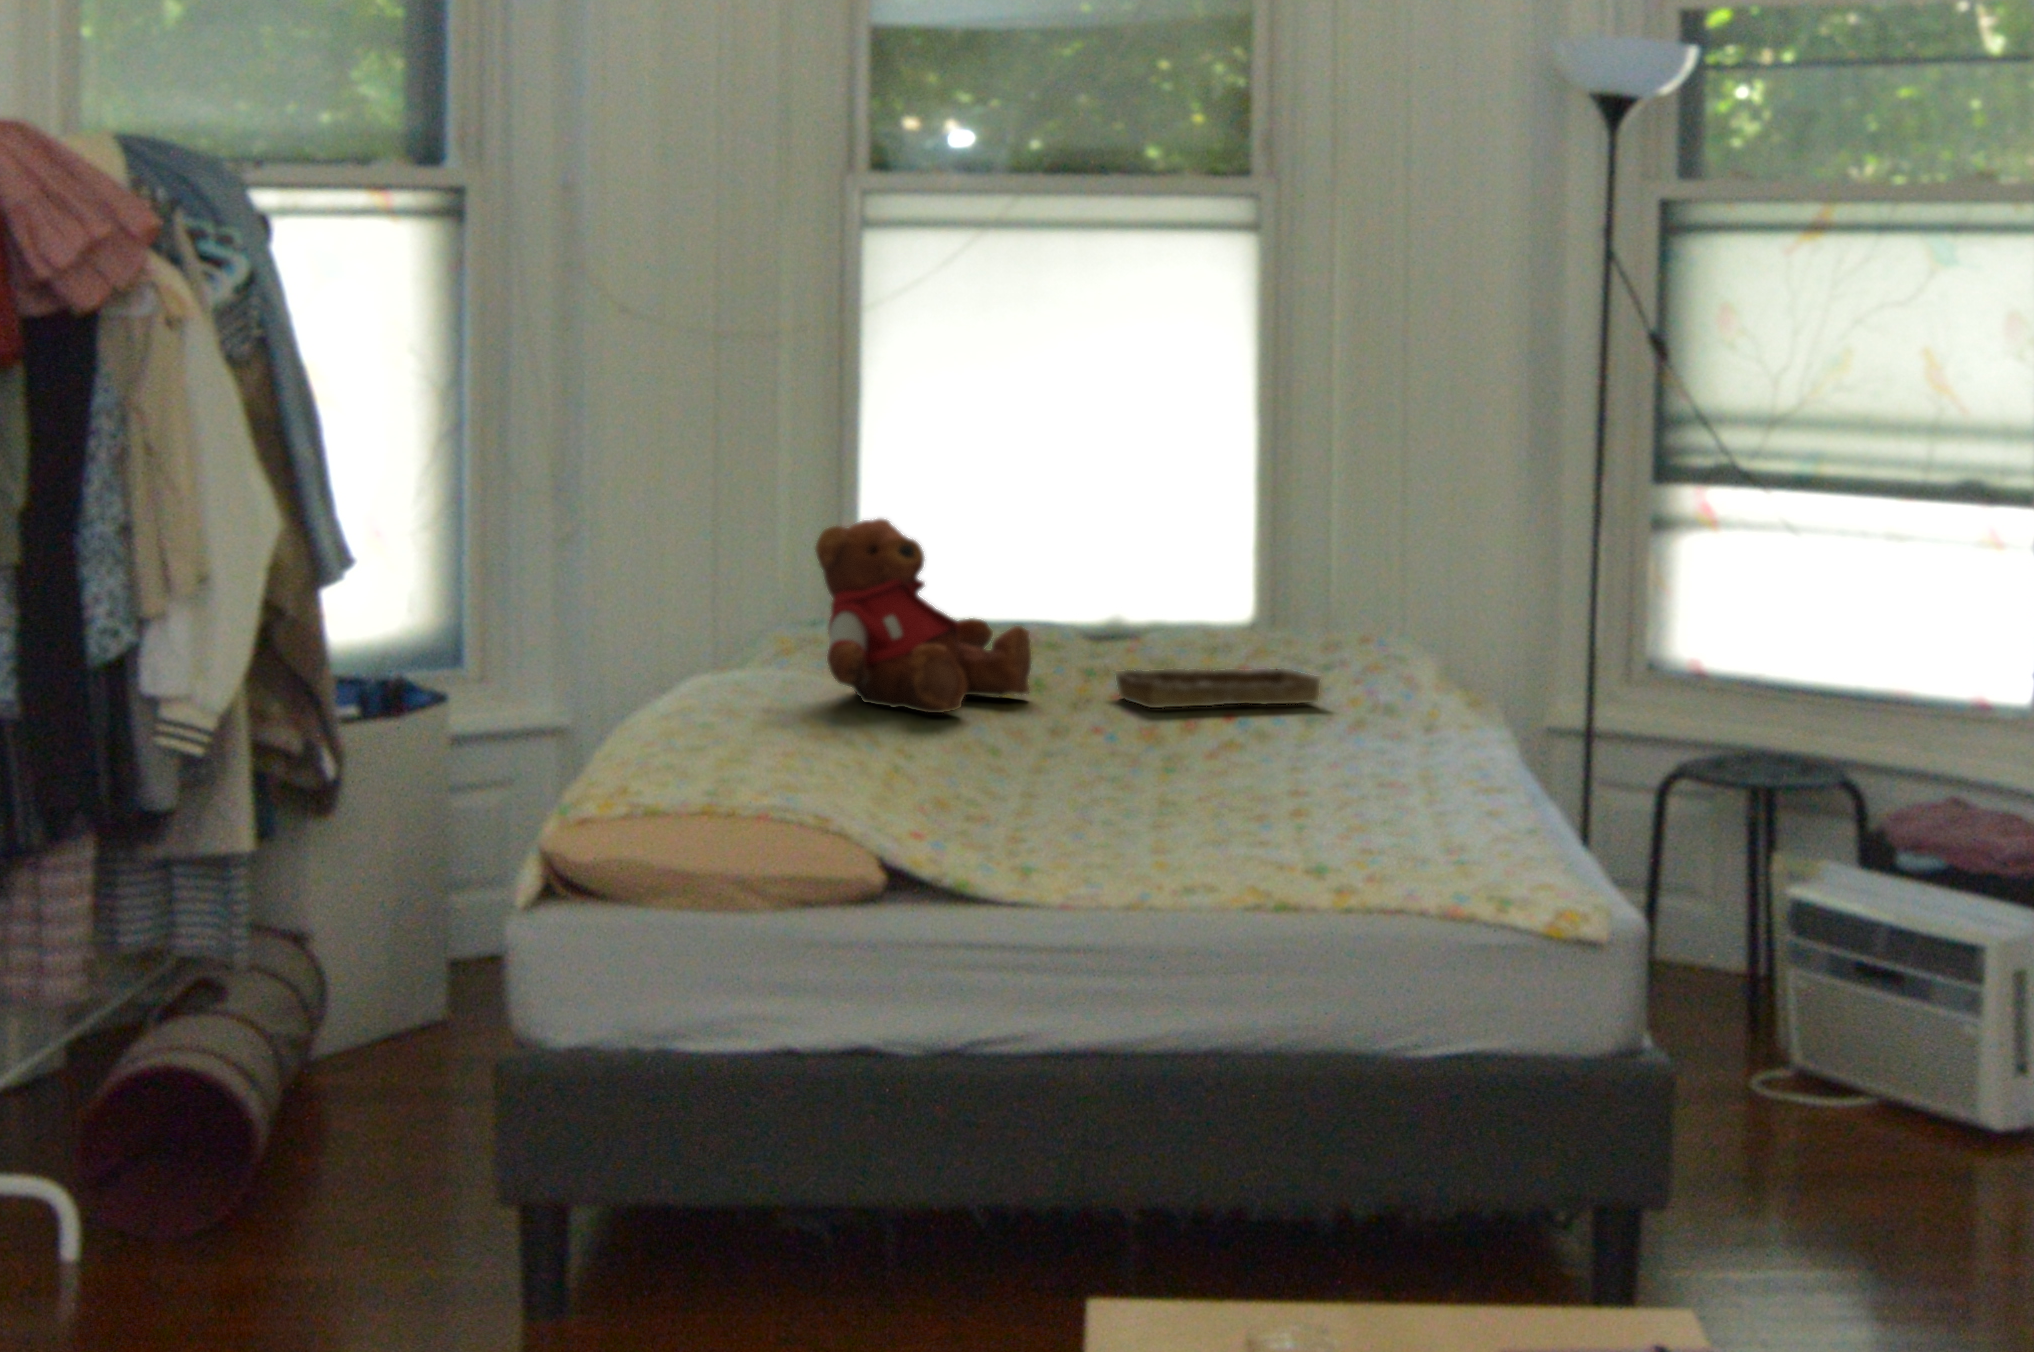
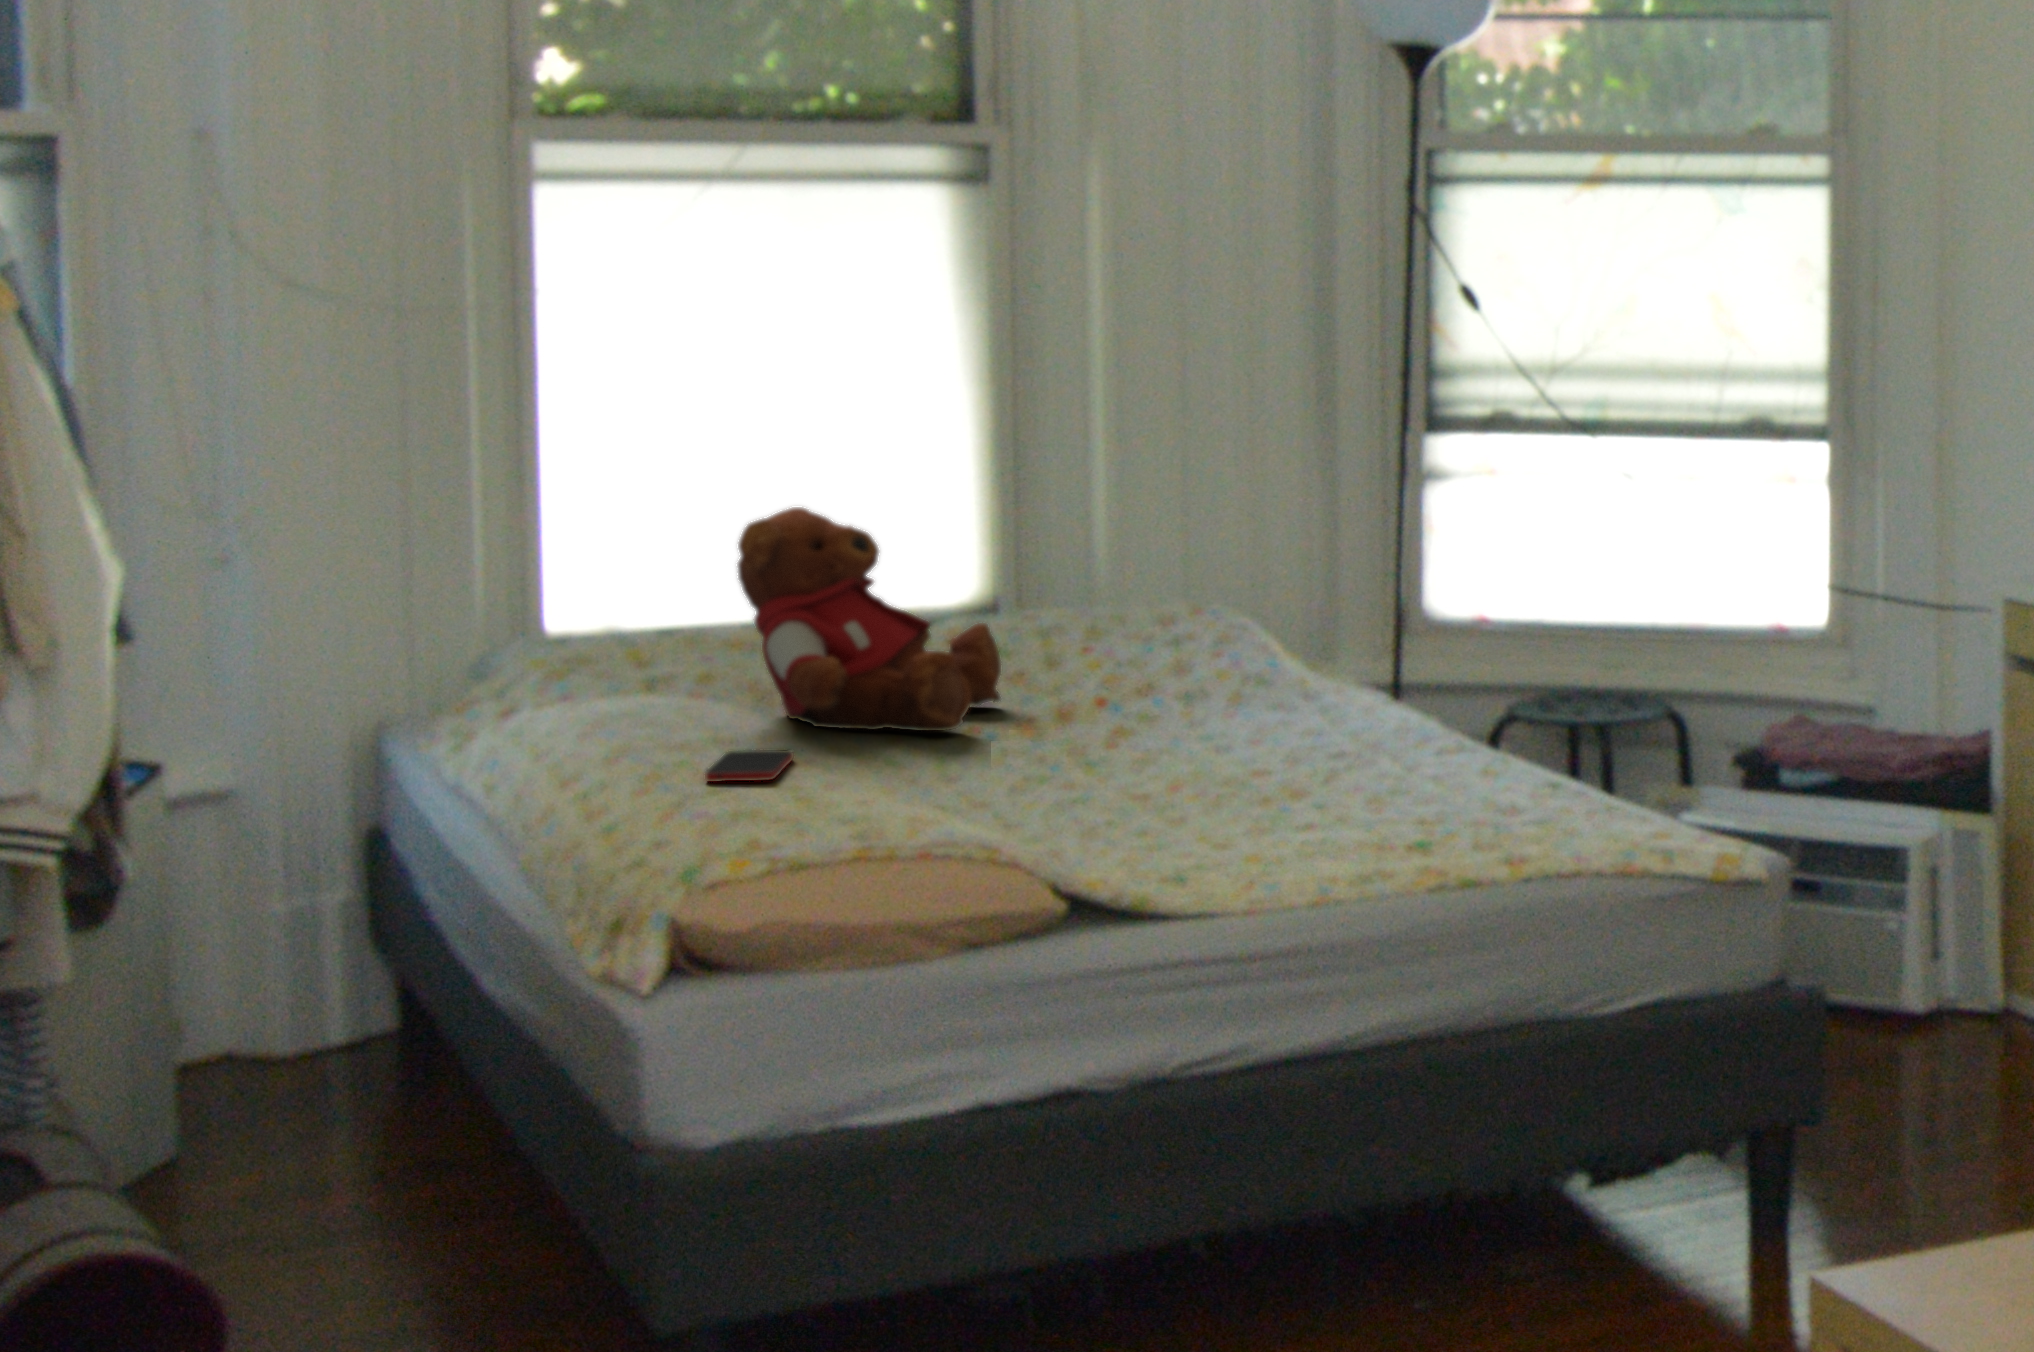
tray: present [1108,668,1320,708] -> none [1070,648,1316,703]
smartphone: none [703,712,796,737] -> present [705,750,793,782]

